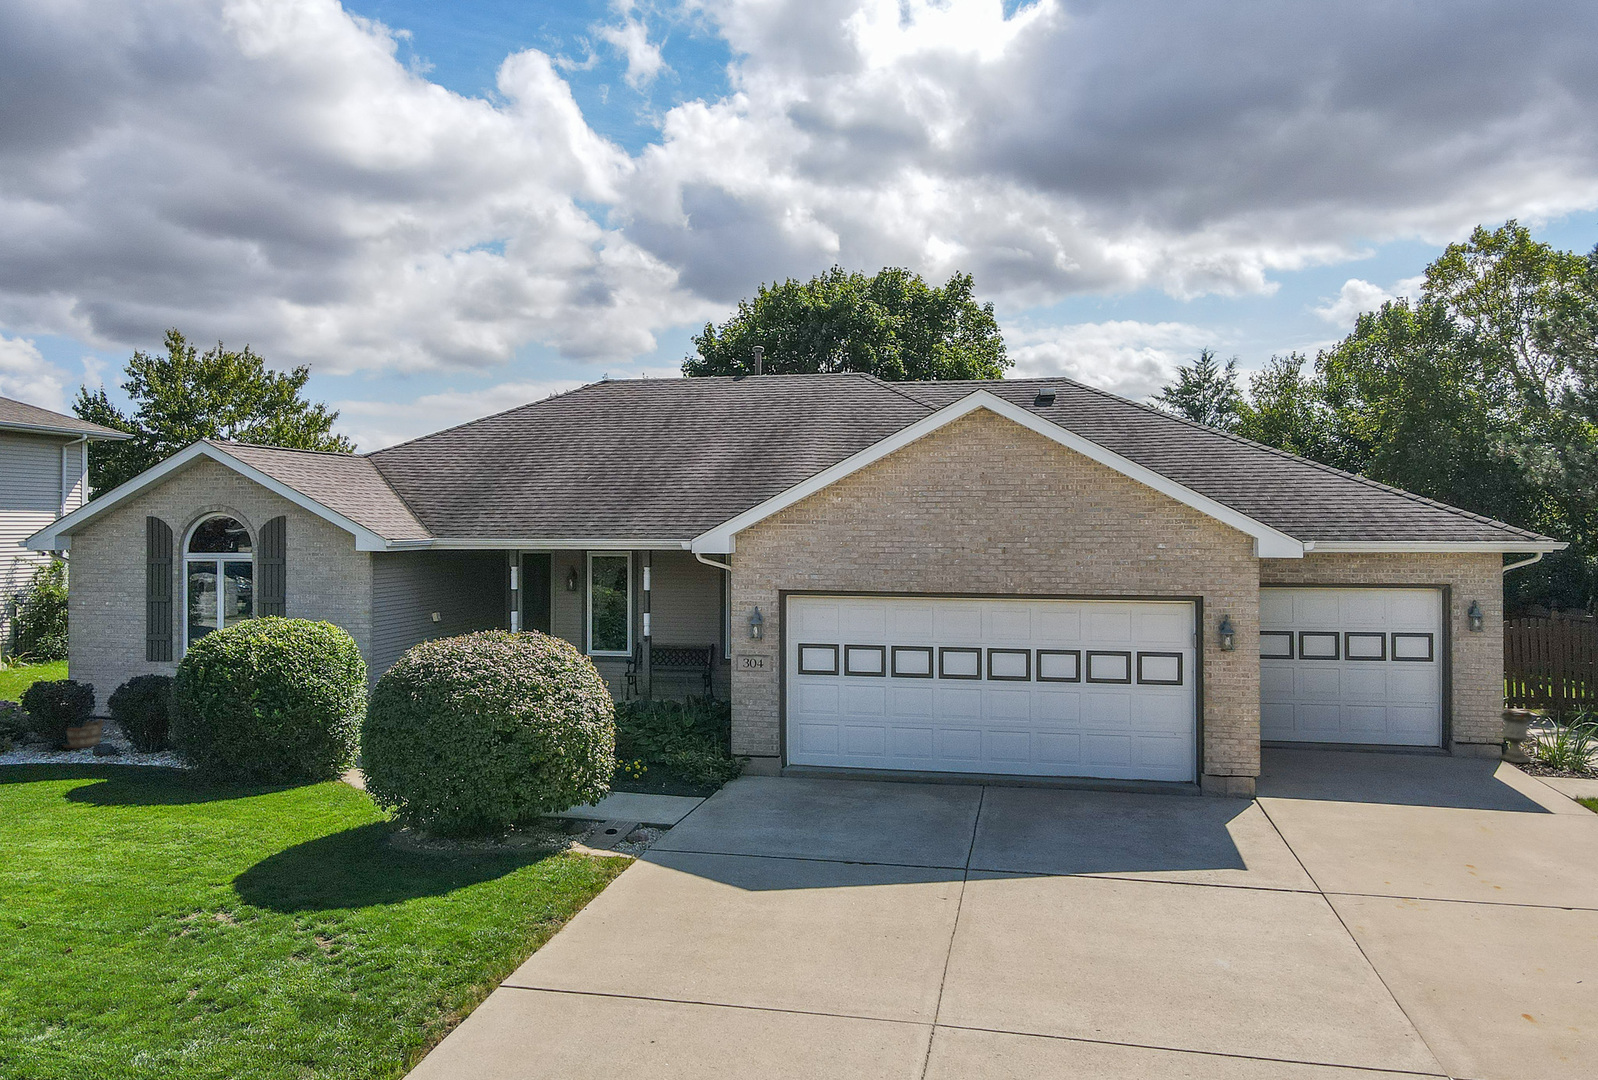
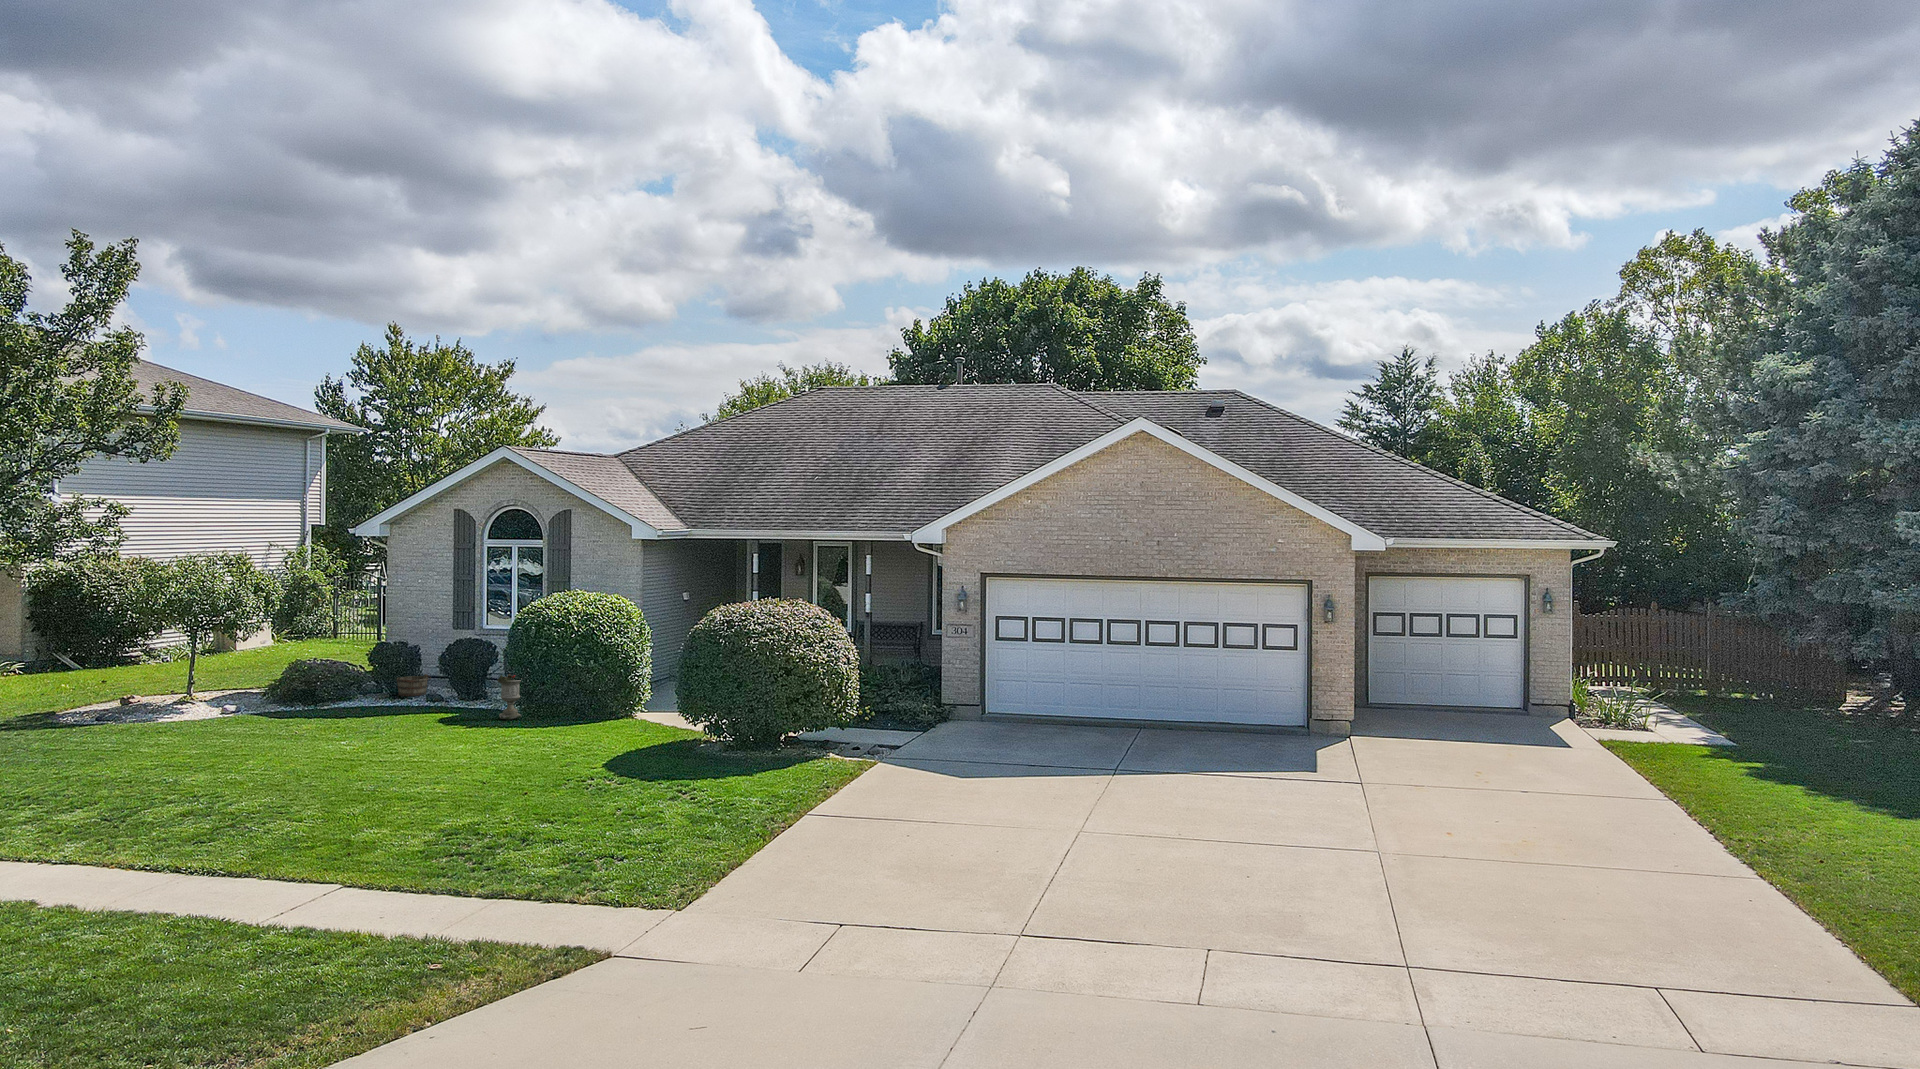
planter: present [1499,711,1532,763] -> present [497,674,521,720]

